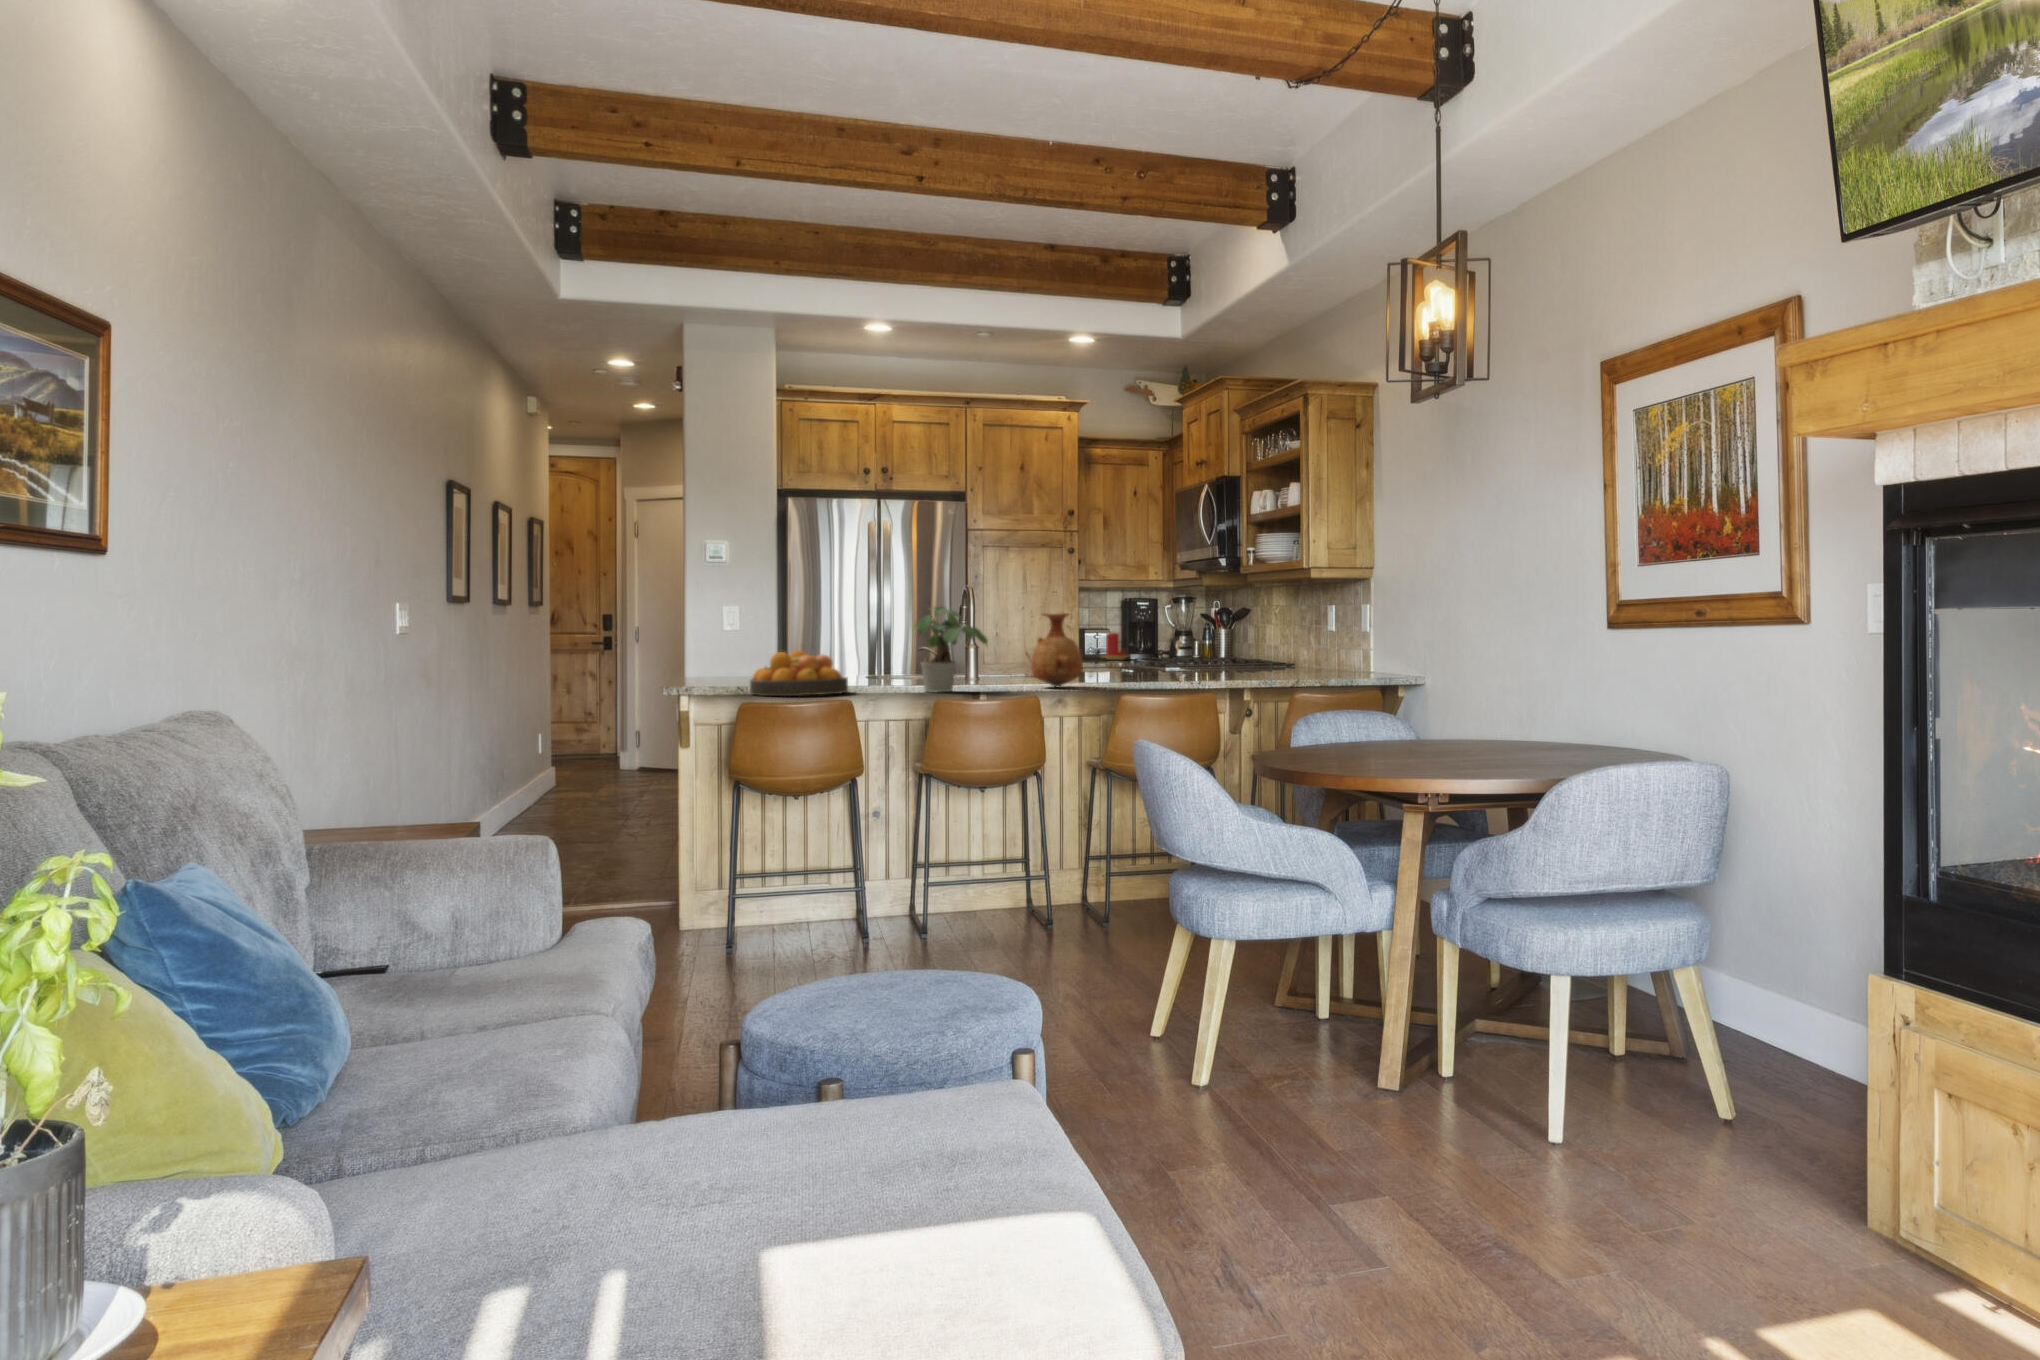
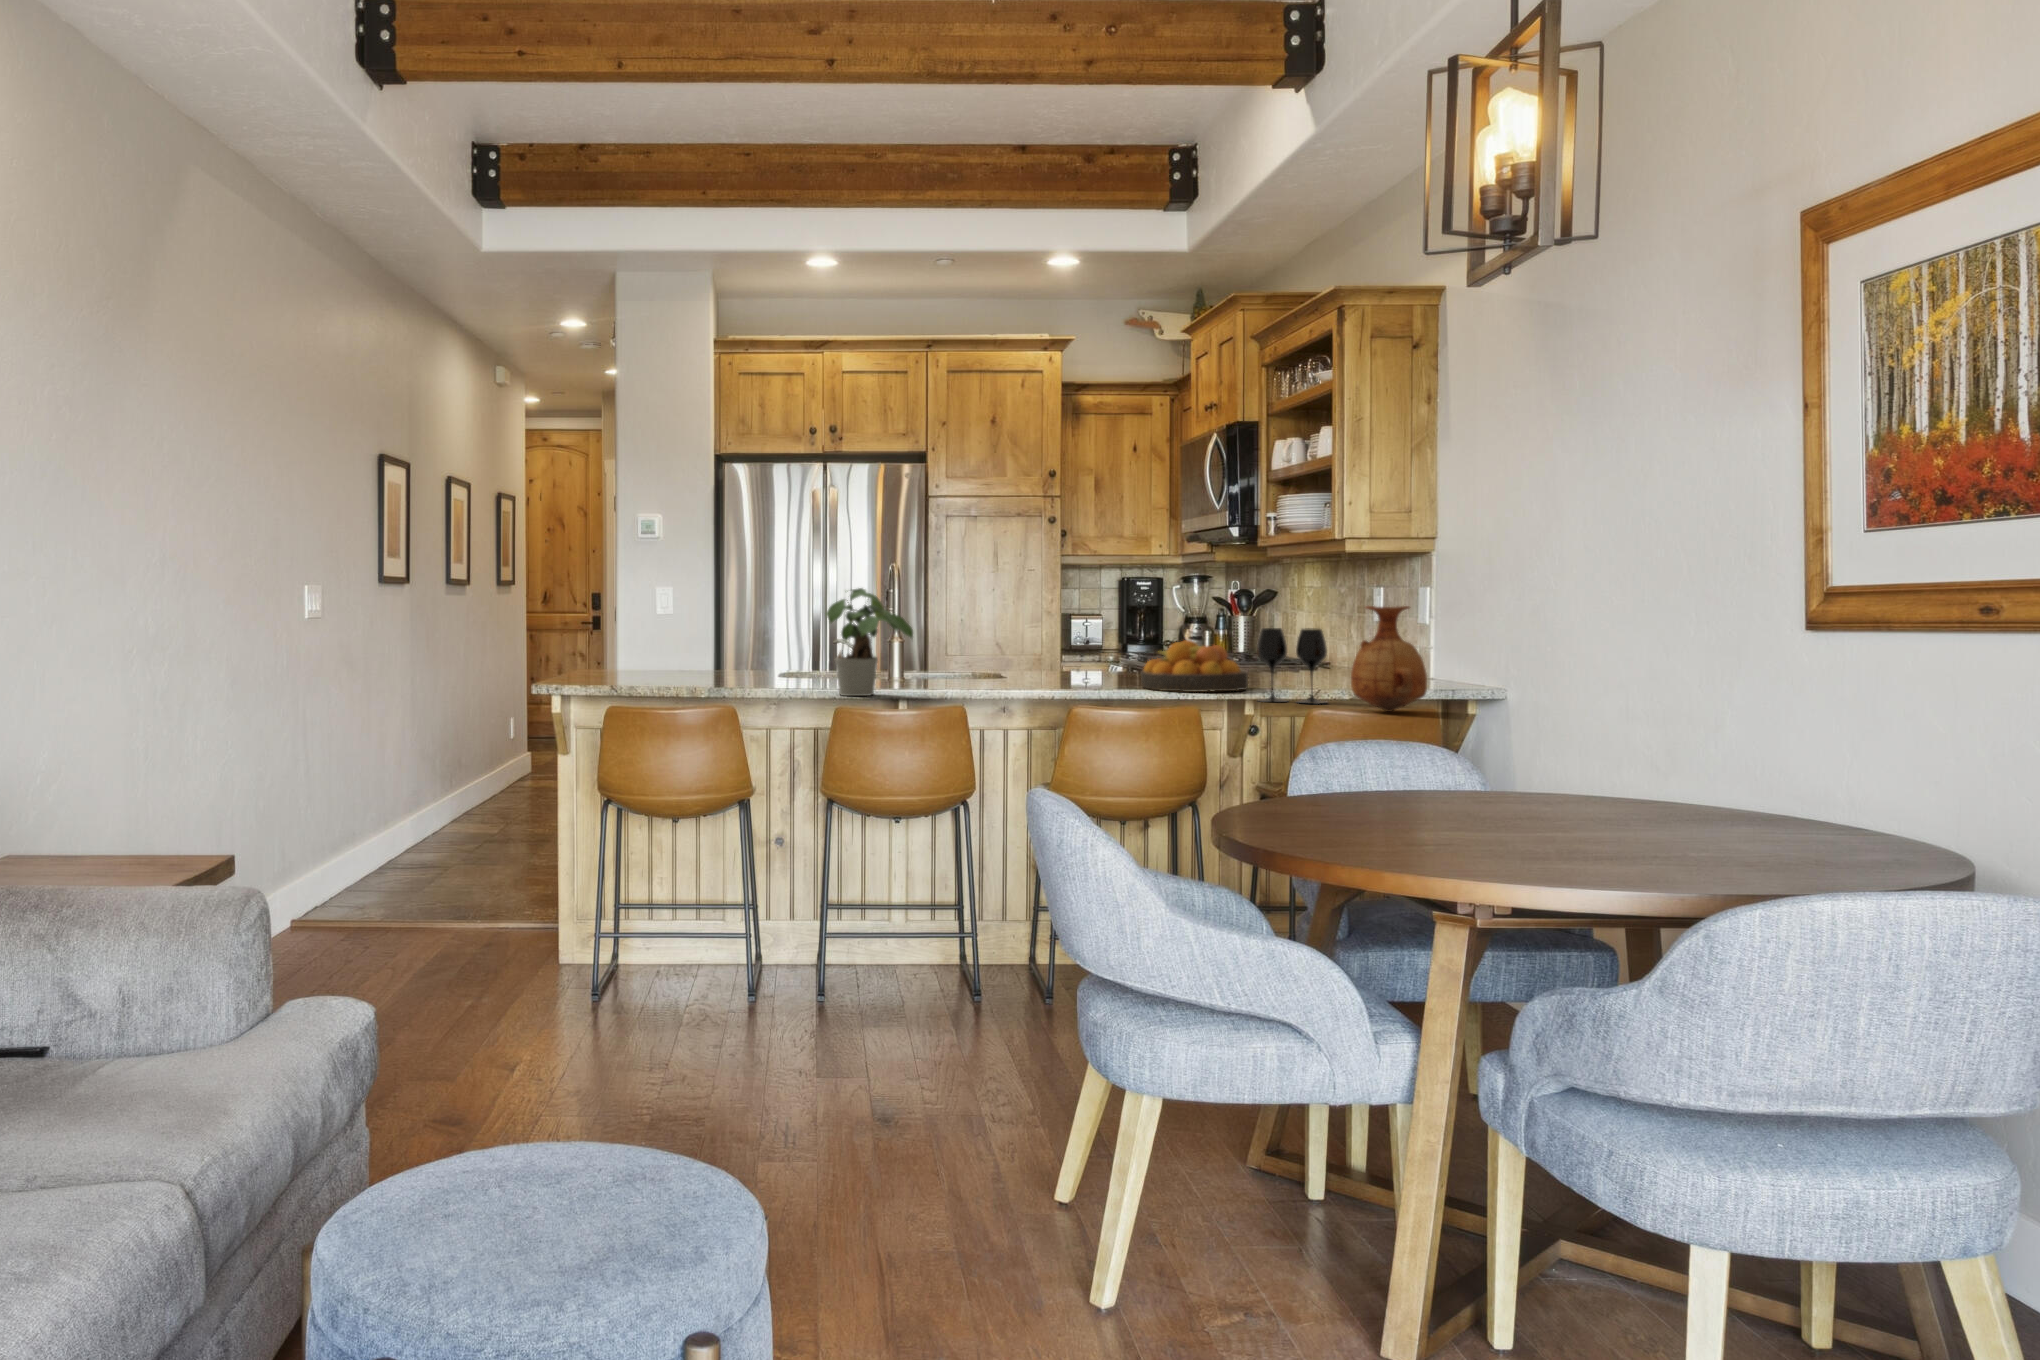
vase: present [1031,613,1083,687] -> present [1351,606,1427,712]
candle: present [1105,633,1127,660] -> none [1092,619,1131,652]
wine glass: none [1248,635,1300,690] -> present [1257,628,1327,704]
fruit bowl: present [750,651,848,696] -> present [1141,640,1248,692]

